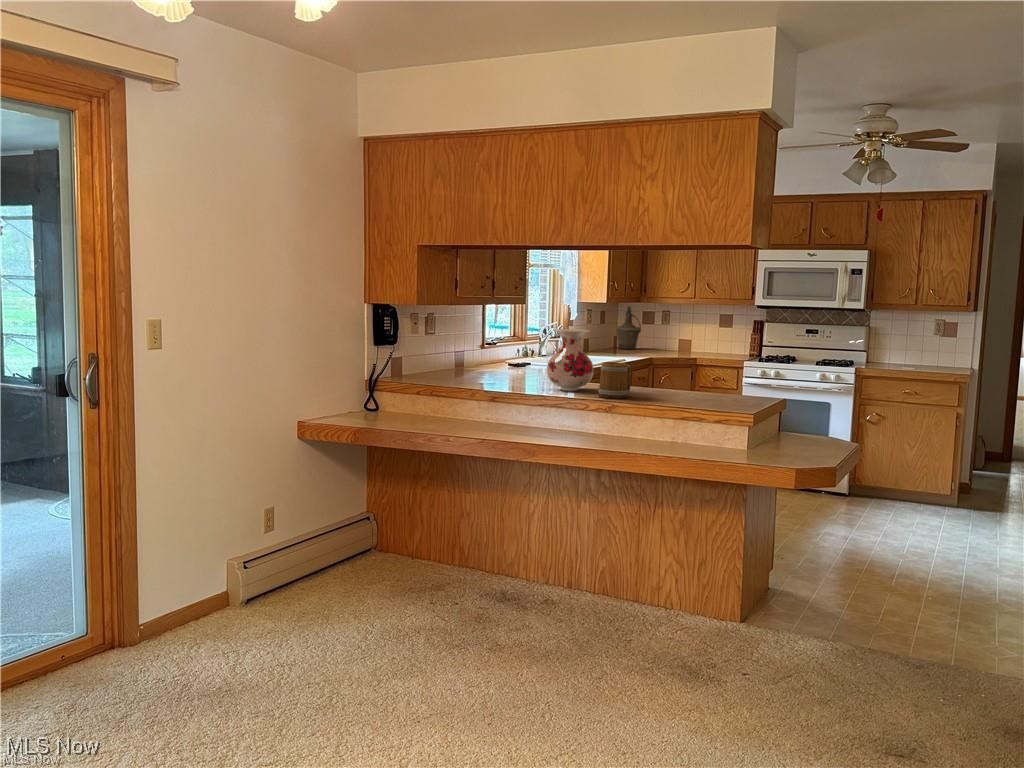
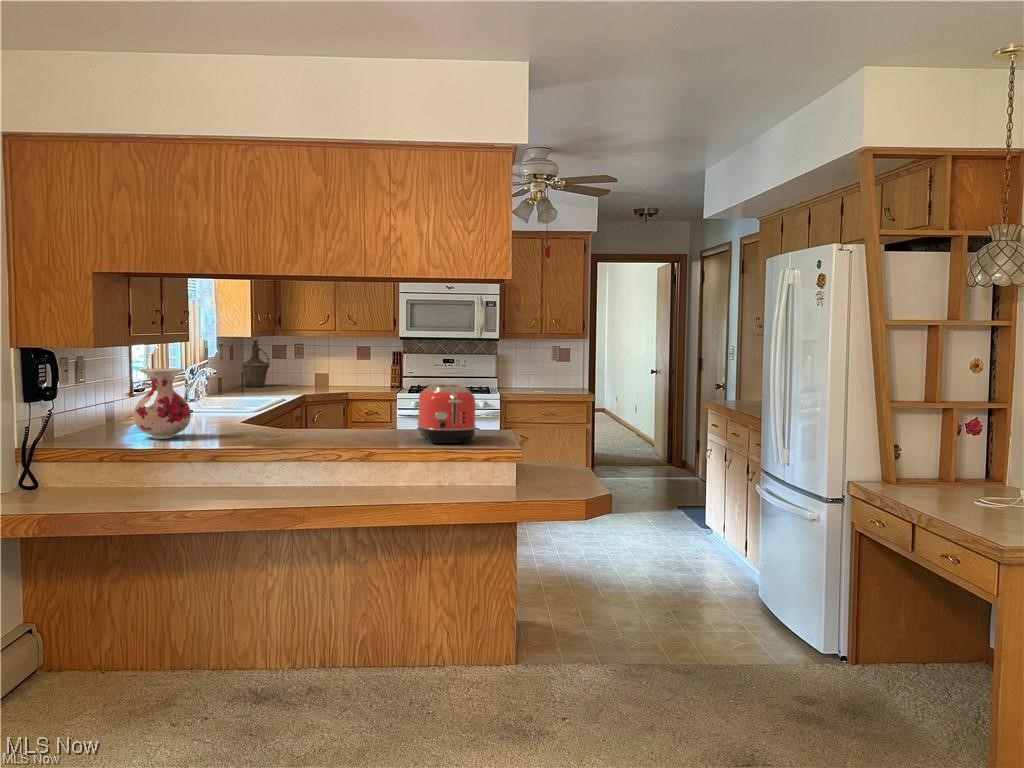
vase: present [547,329,594,391] -> present [134,368,191,439]
toaster: none [671,347,726,405] -> present [417,384,476,444]
mug: present [598,362,631,399] -> none [343,405,376,446]

